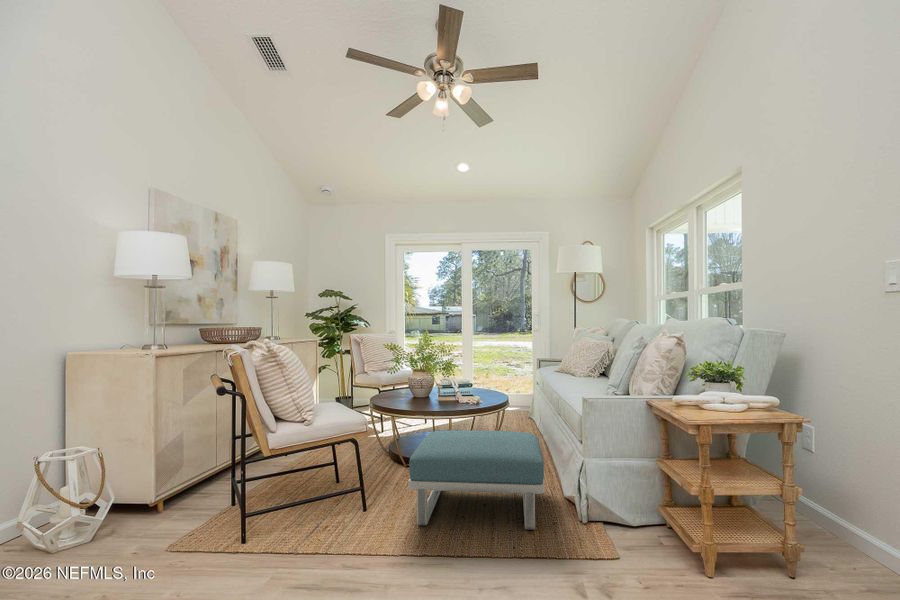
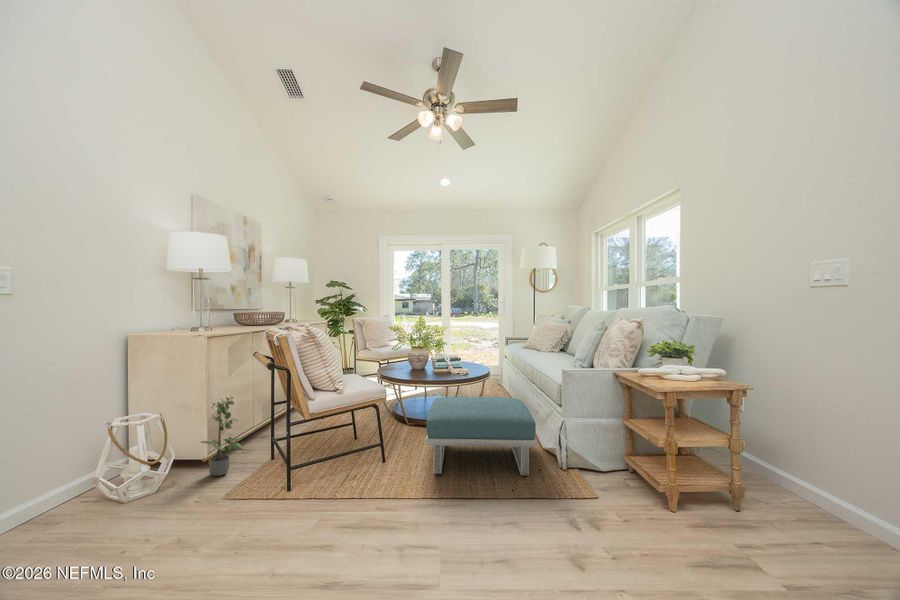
potted plant: none [145,425,197,522] -> present [201,397,243,476]

